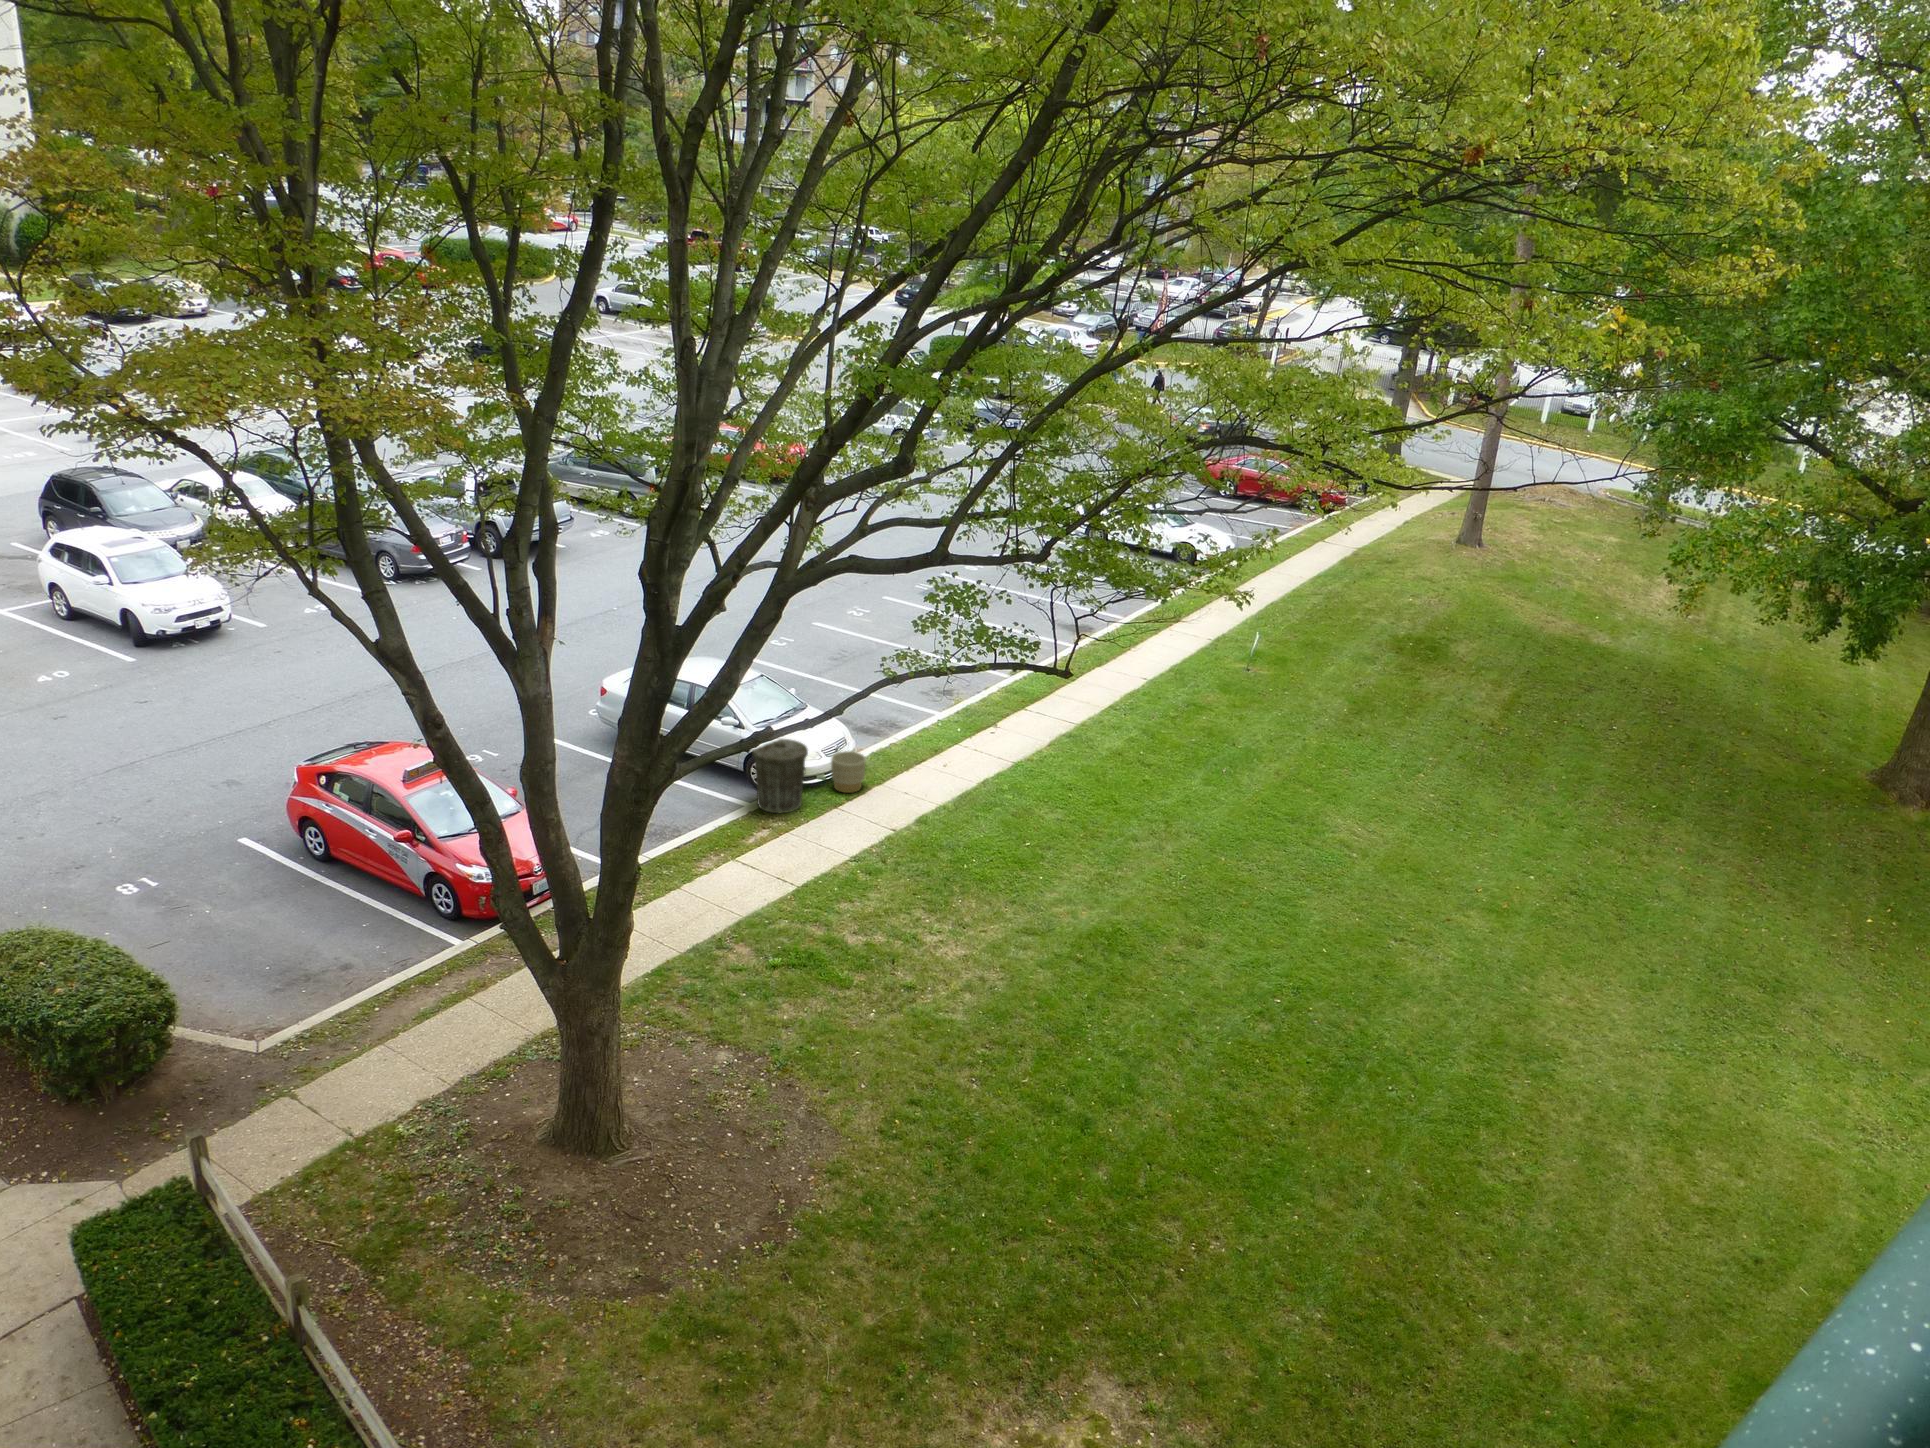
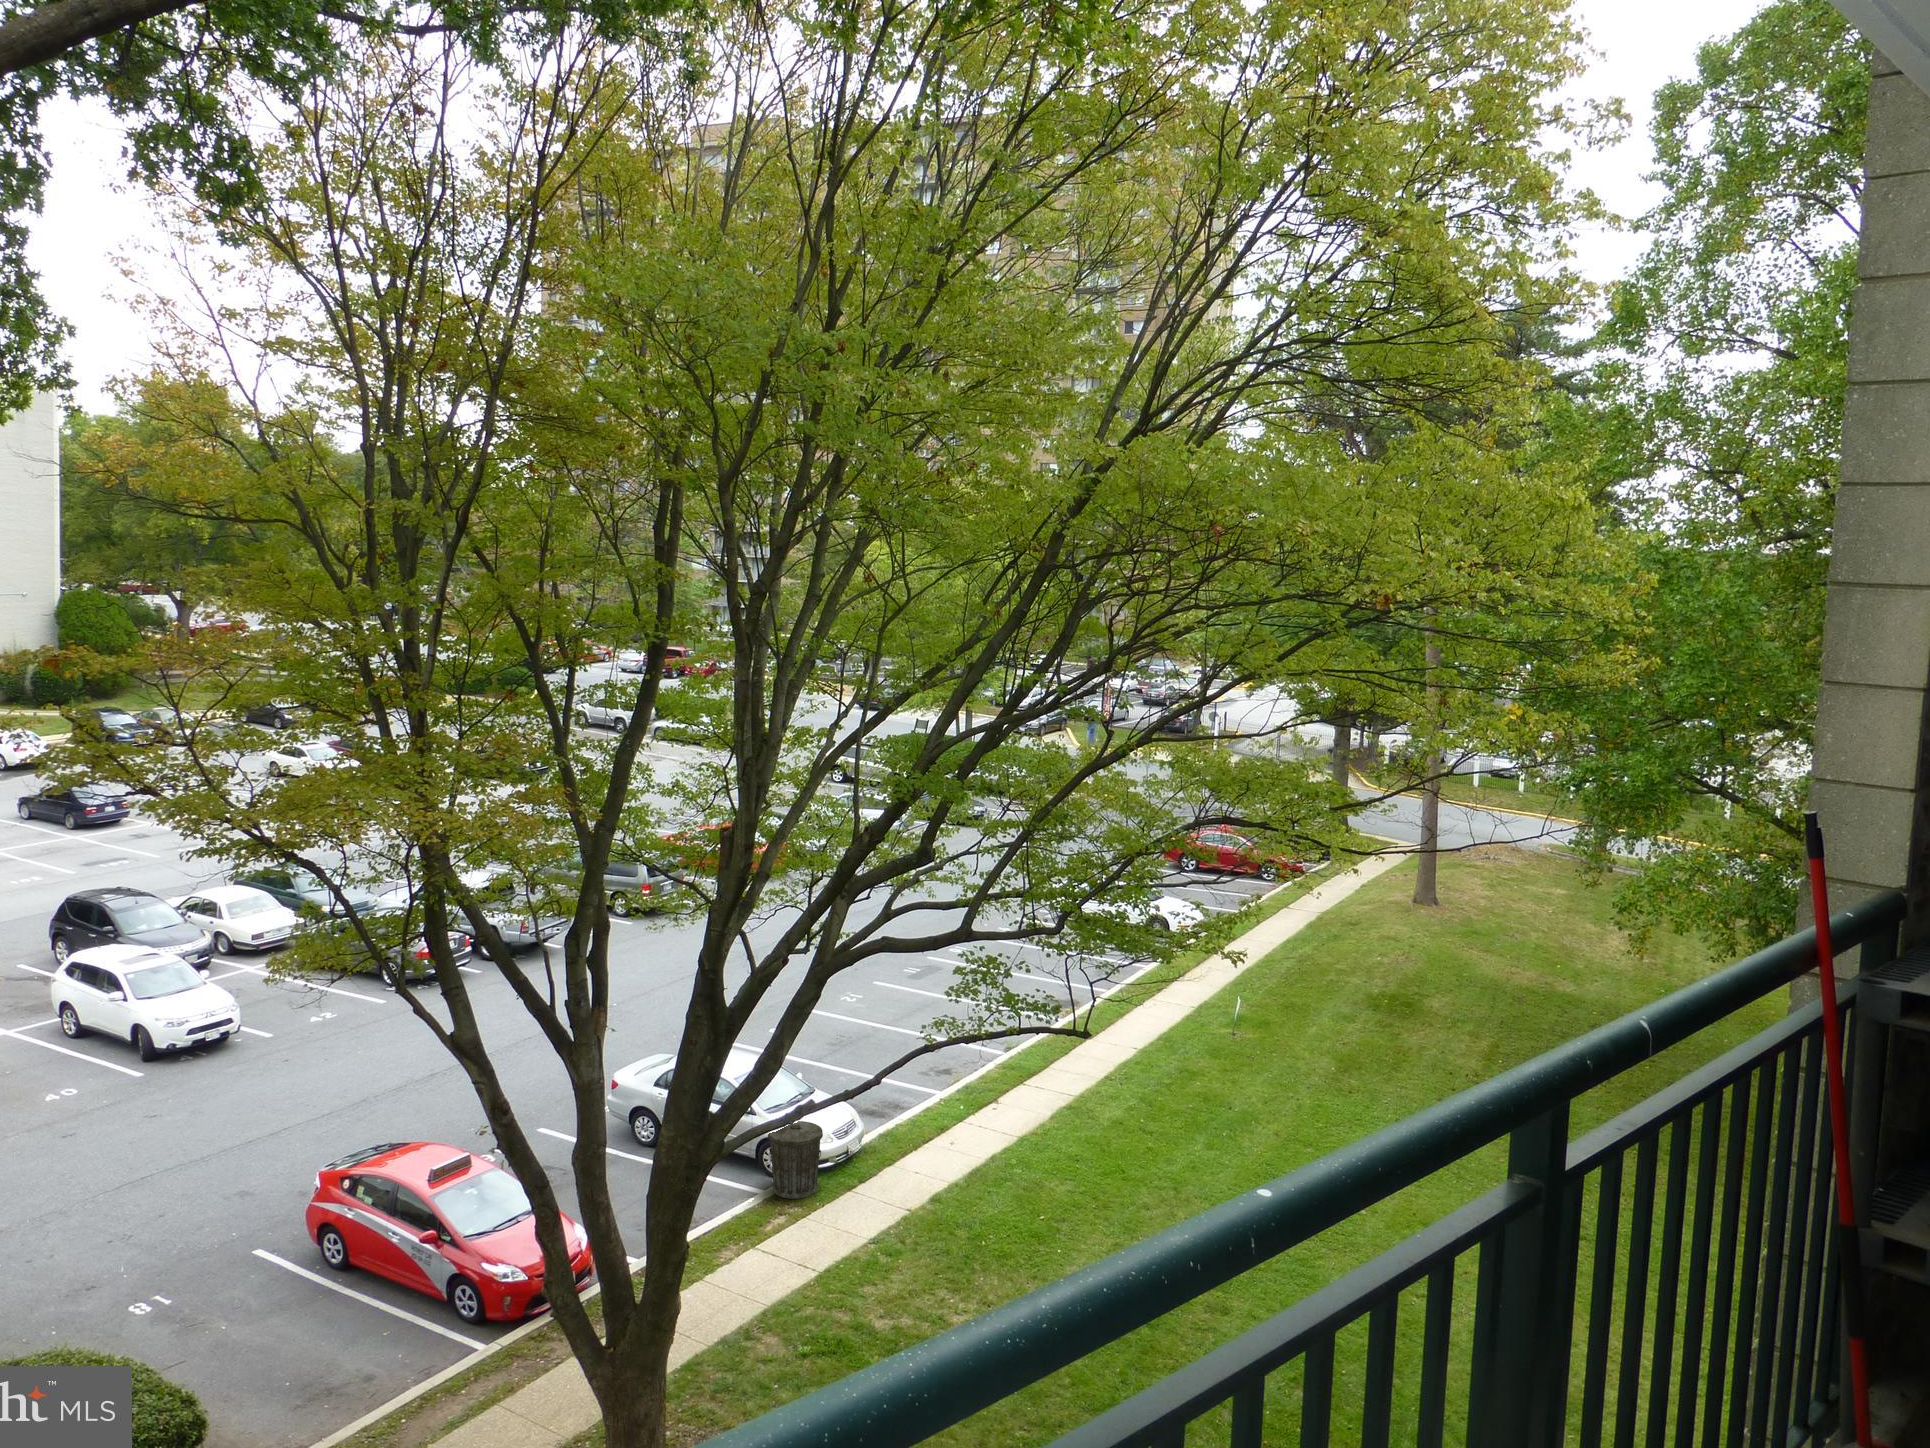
planter: present [831,751,866,793] -> none [845,1132,878,1175]

